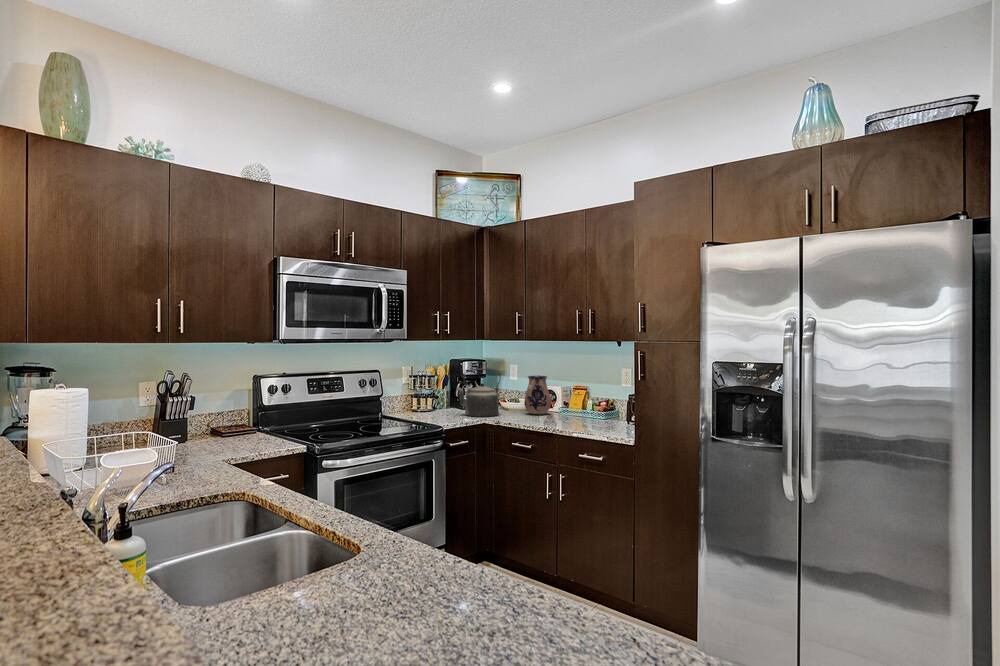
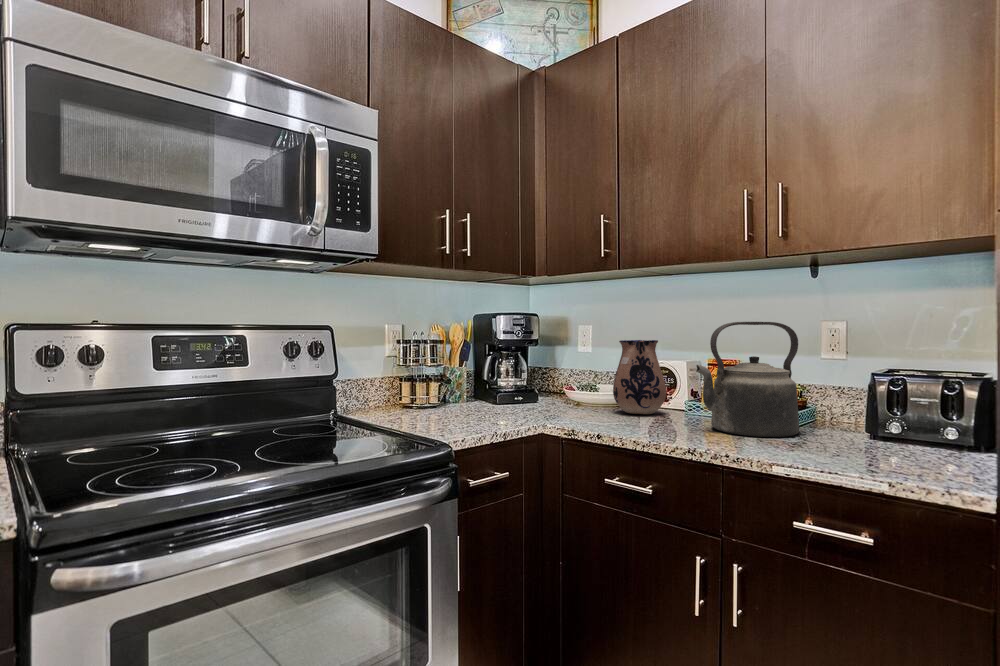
kettle: present [457,369,501,417] -> present [696,322,799,437]

